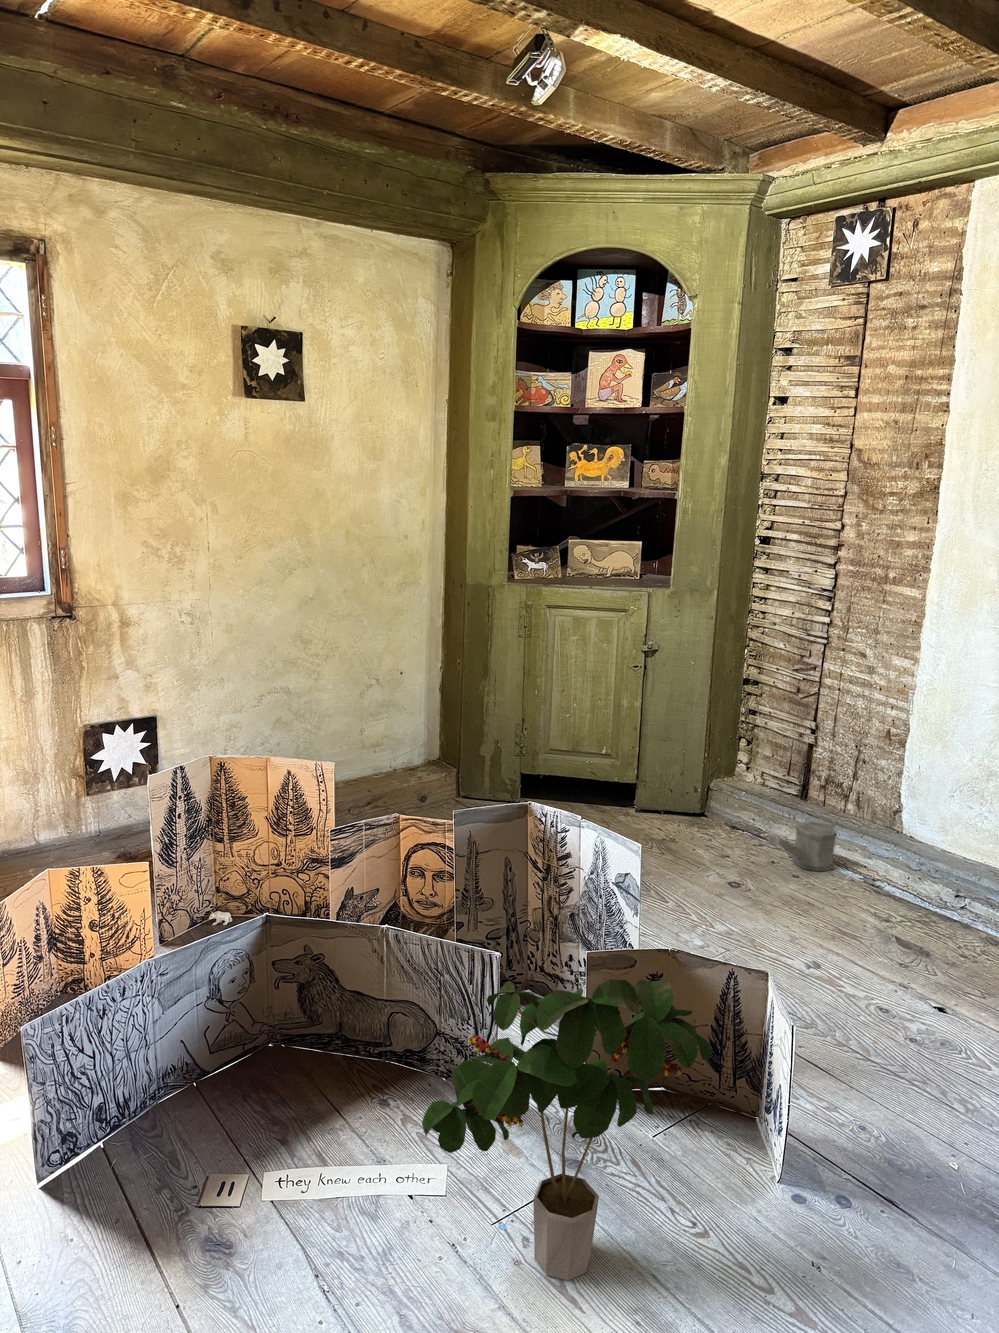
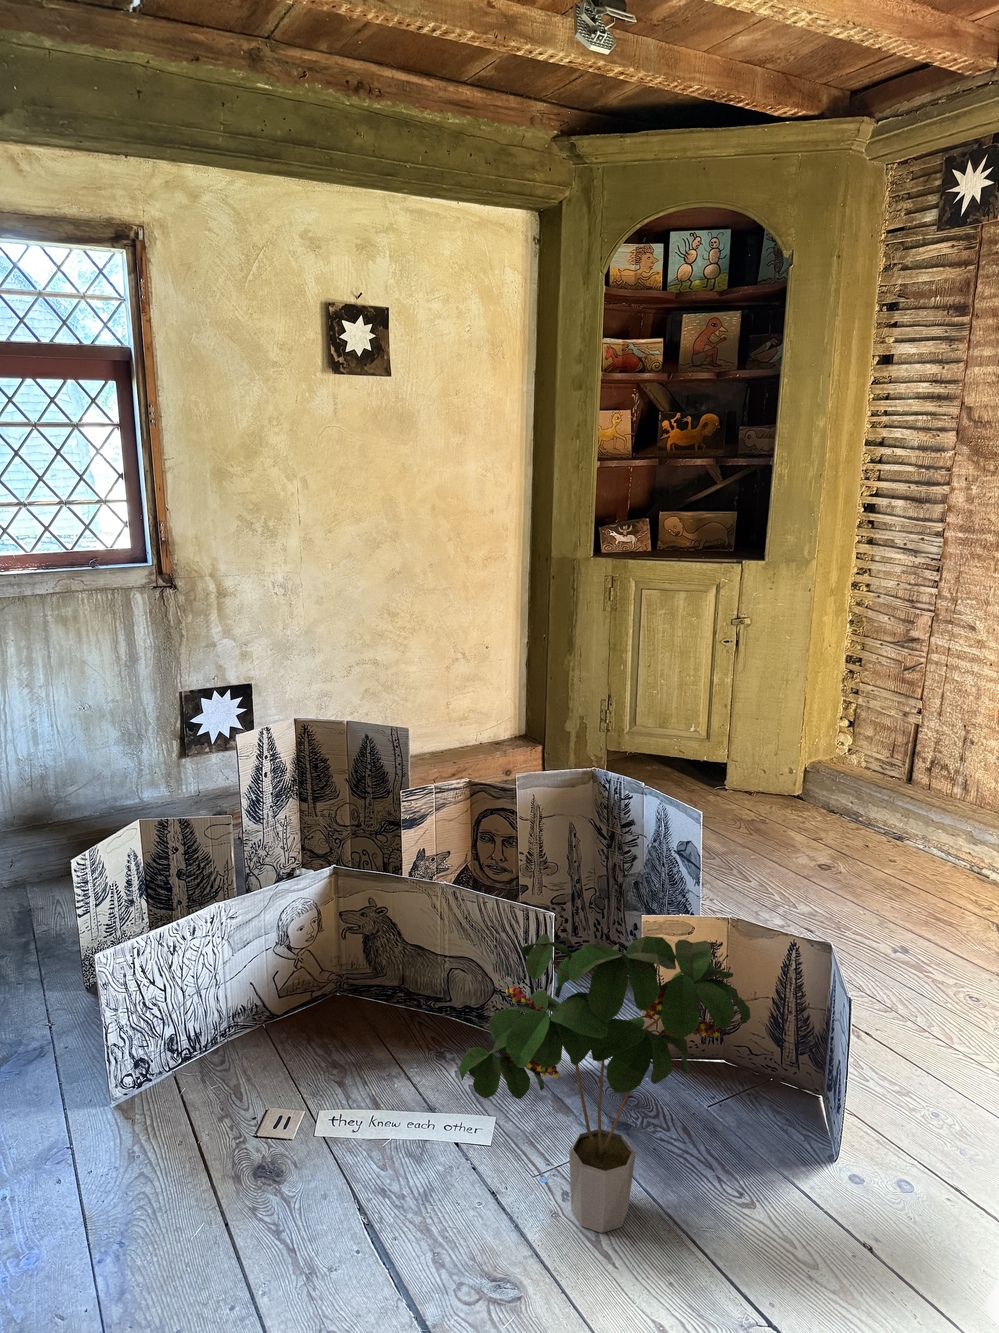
watering can: present [768,821,837,871] -> none [863,802,948,854]

